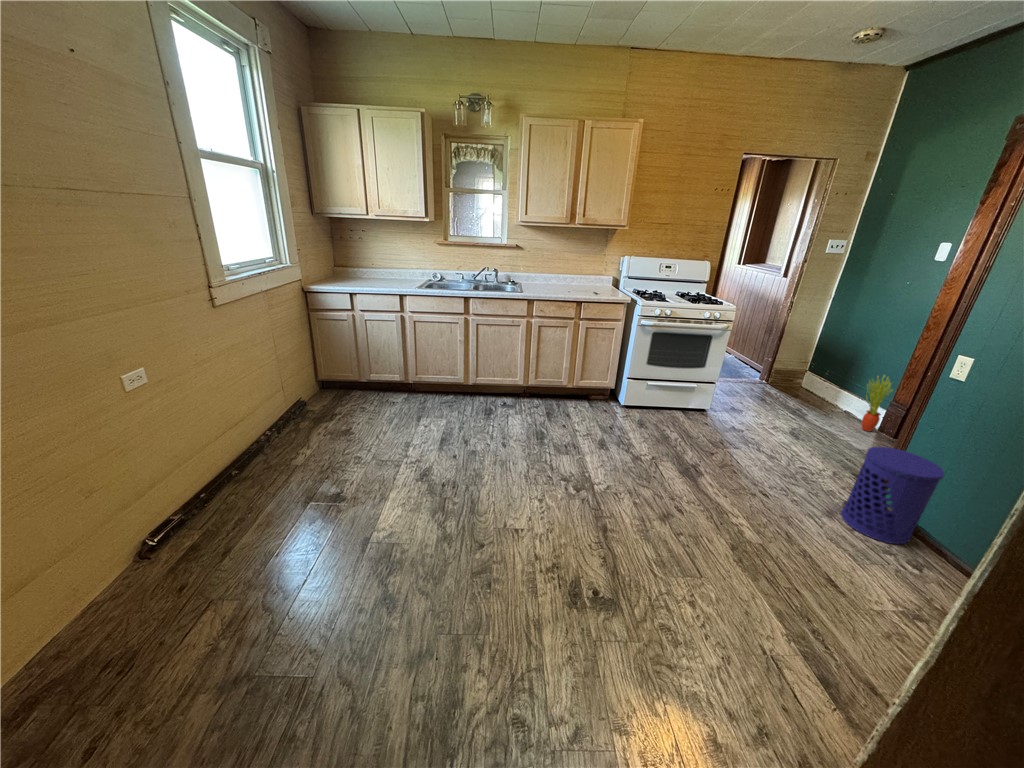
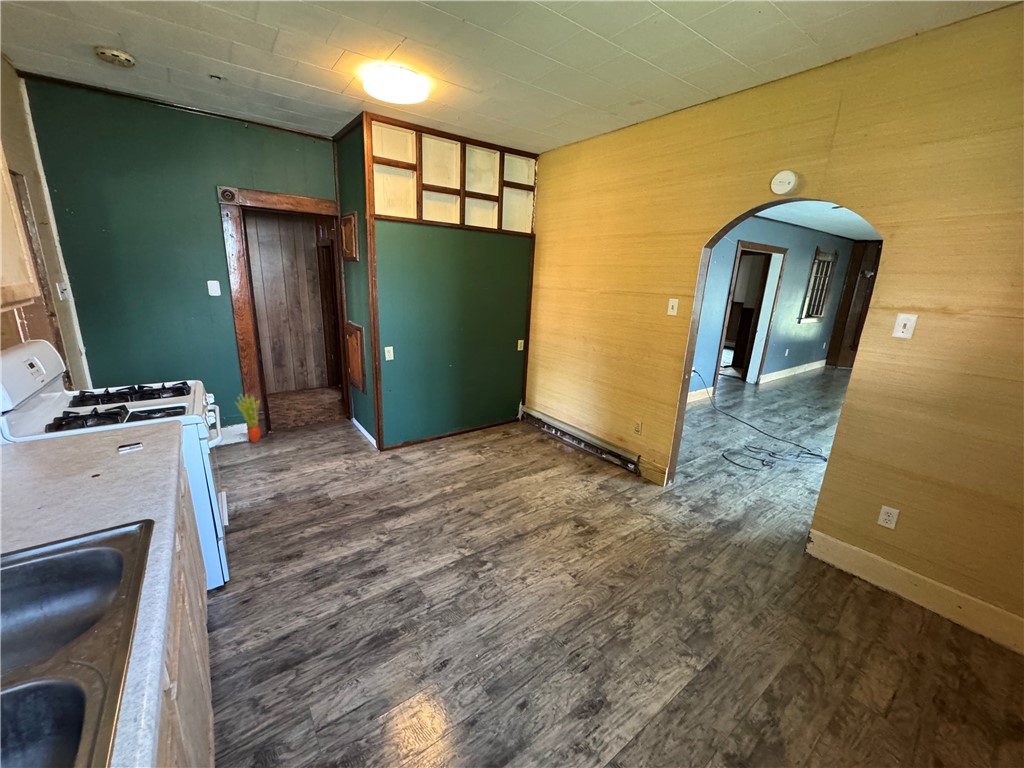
waste bin: present [841,447,944,544] -> none [395,405,429,460]

